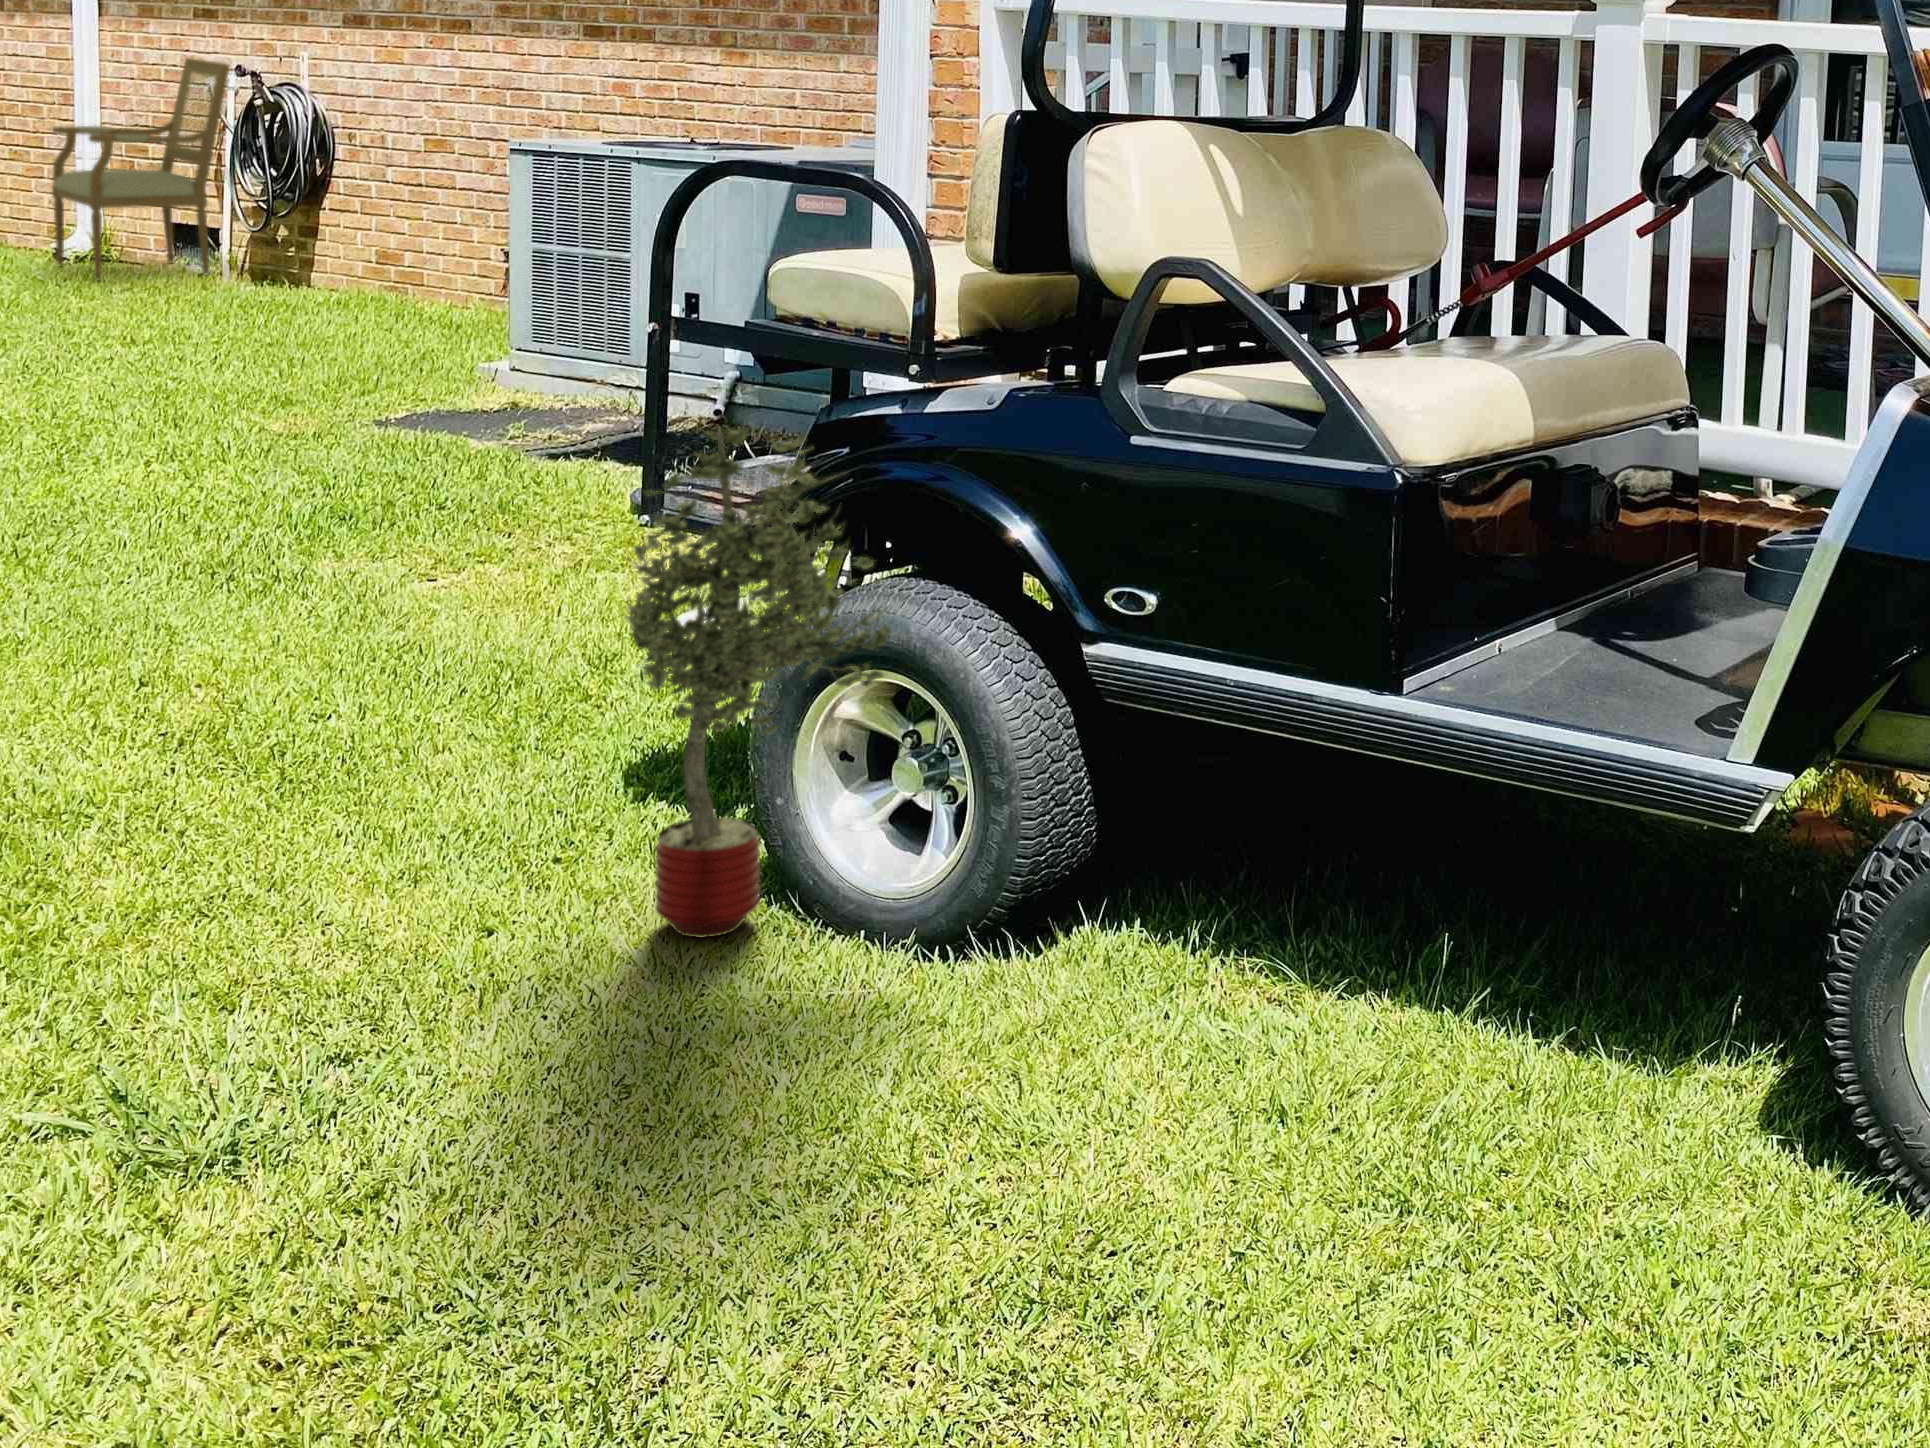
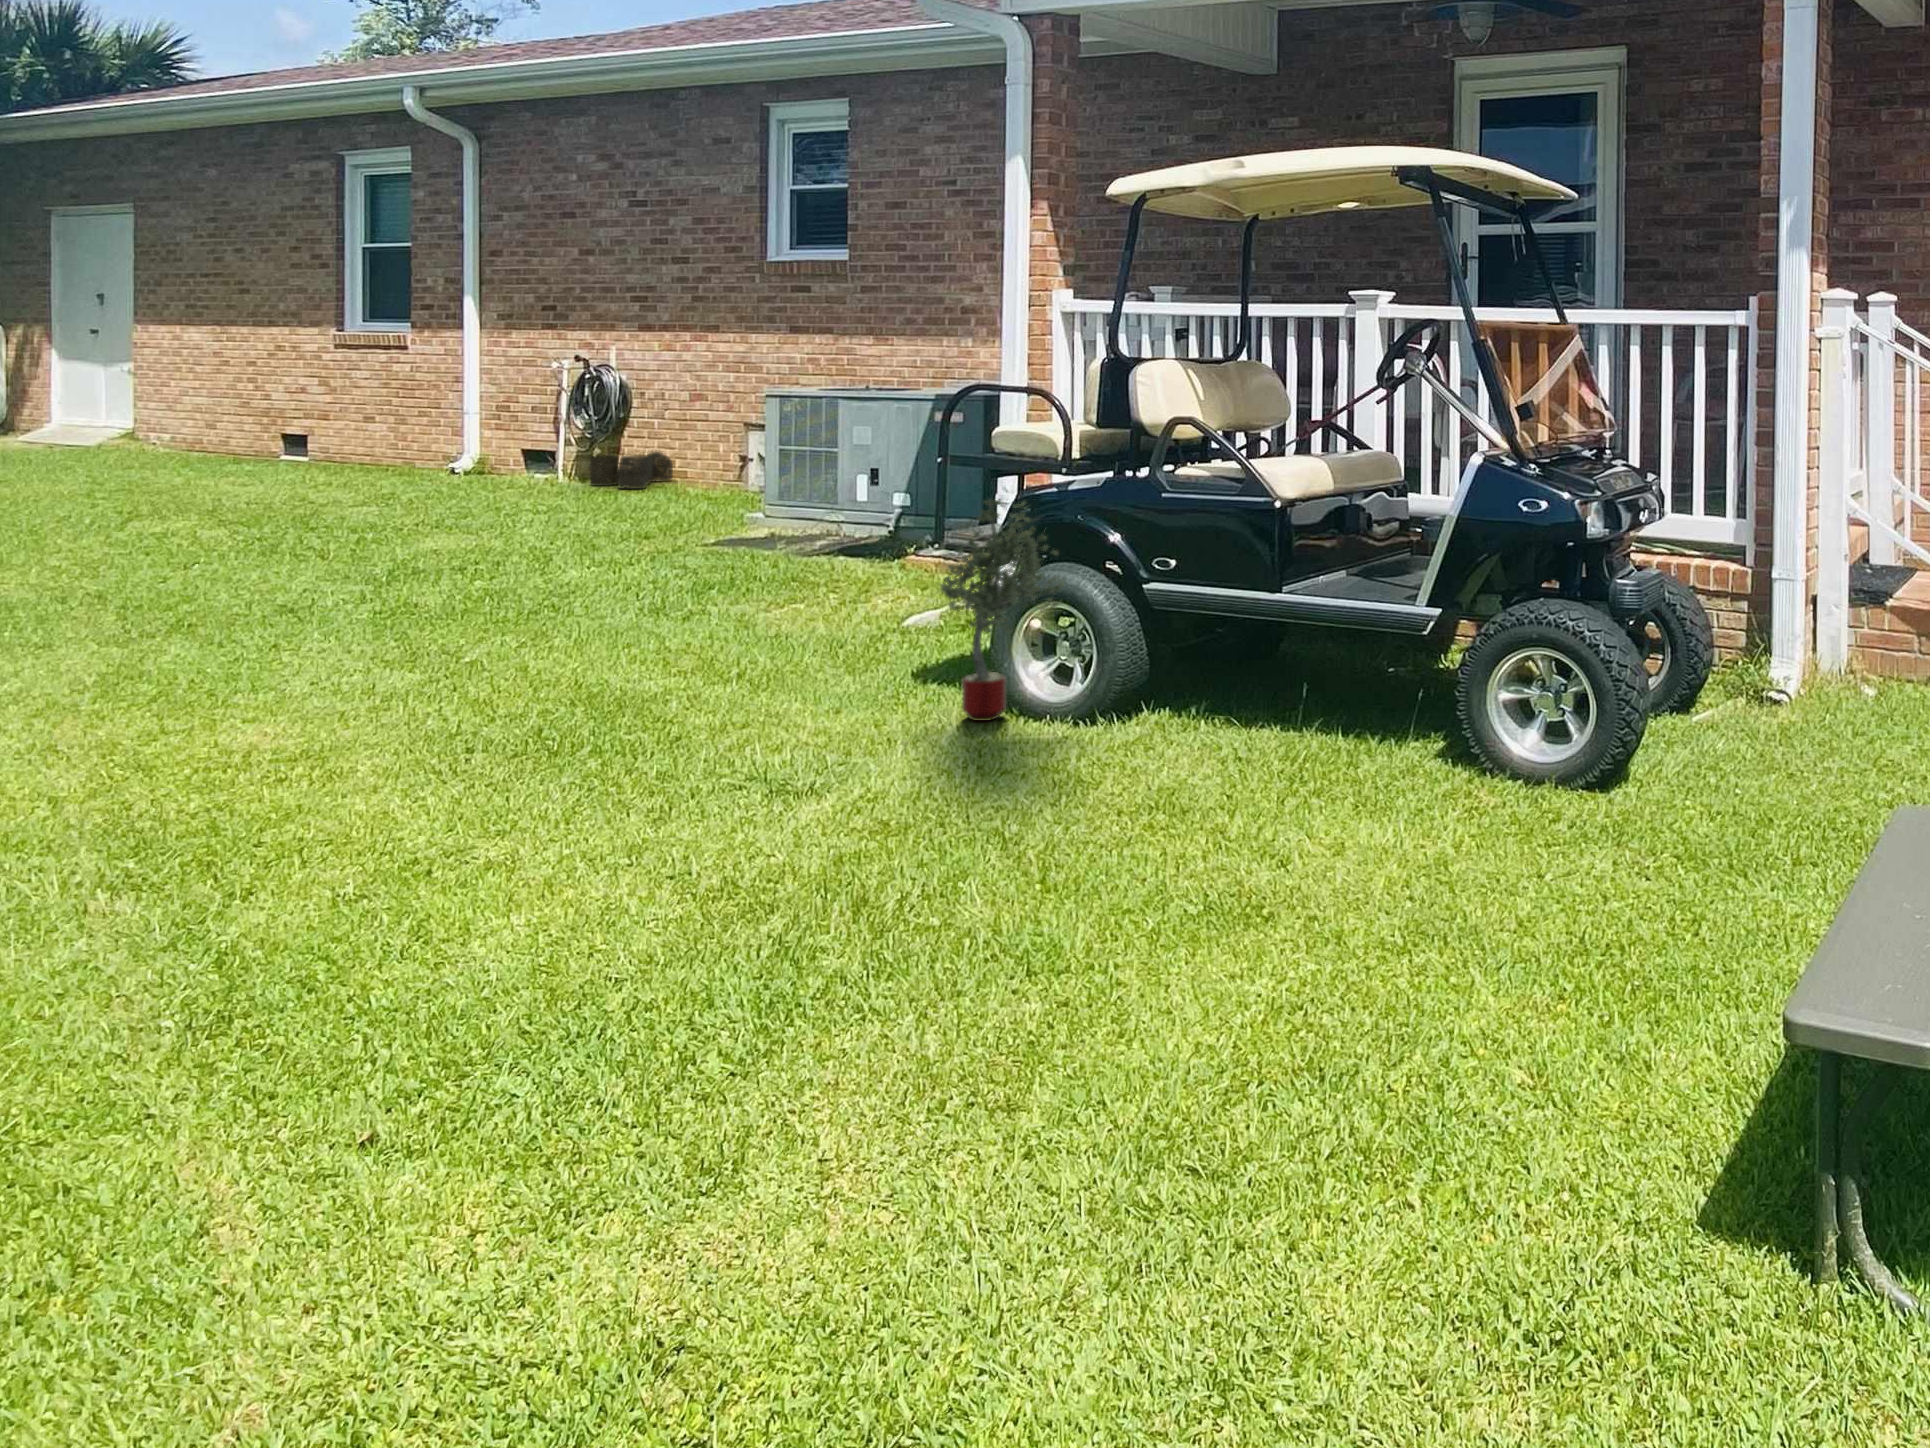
chair: present [52,58,230,280] -> none [462,351,570,482]
woven basket: none [251,234,402,304] -> present [590,451,673,489]

